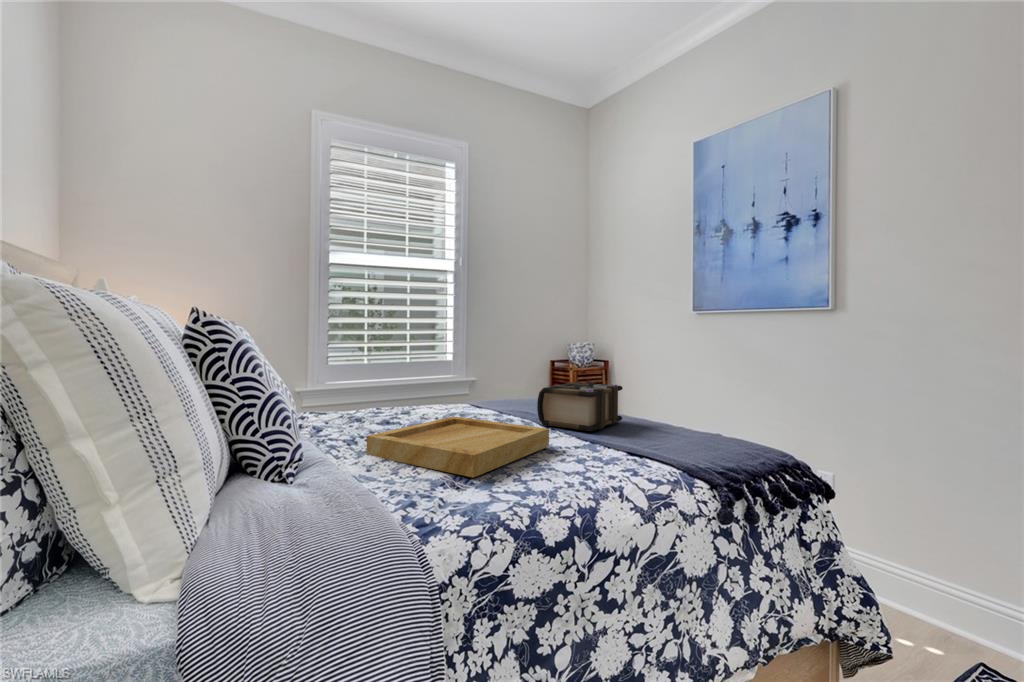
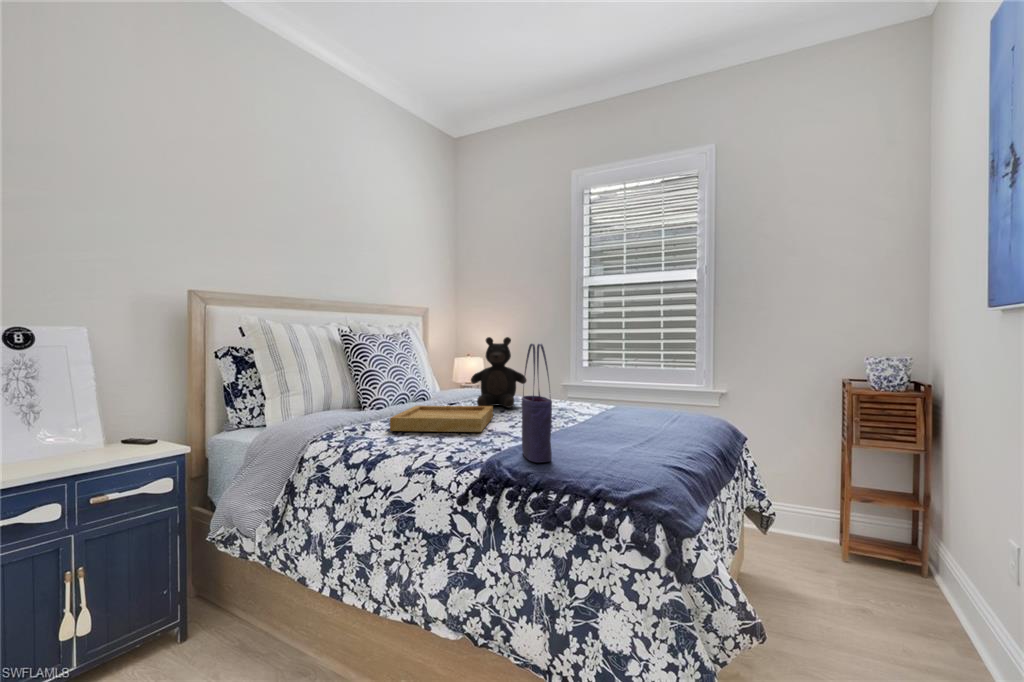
teddy bear: none [341,322,424,425] -> present [471,337,526,408]
tote bag: none [657,329,719,454] -> present [522,343,552,463]
book: present [537,381,623,431] -> none [548,392,618,436]

